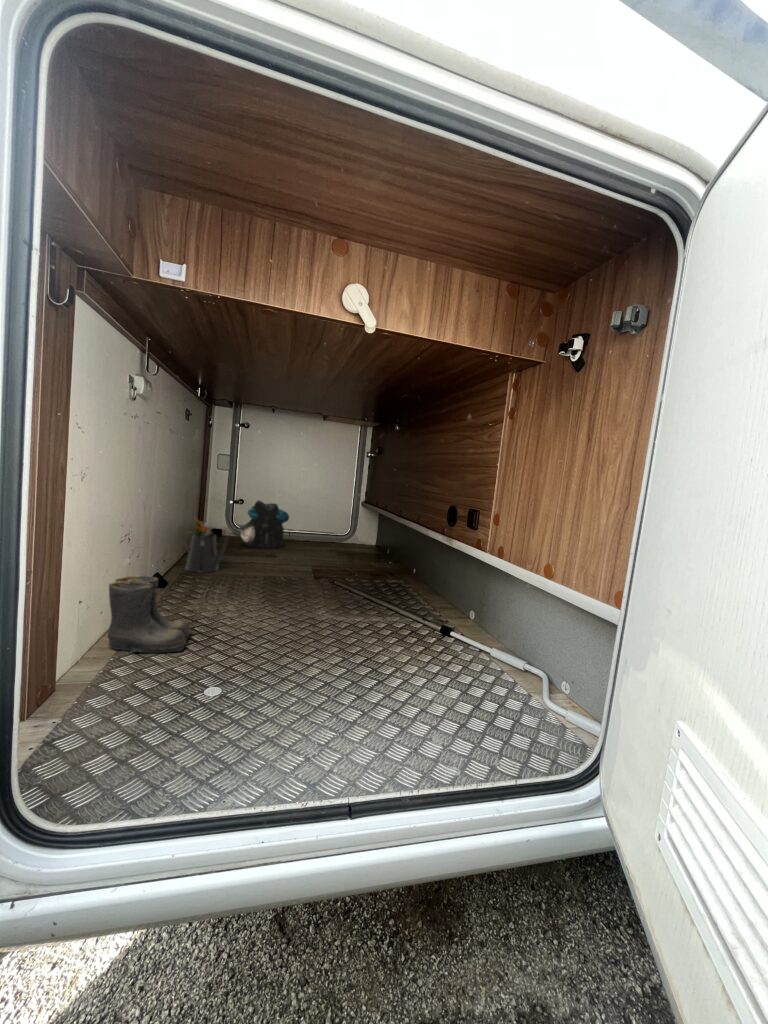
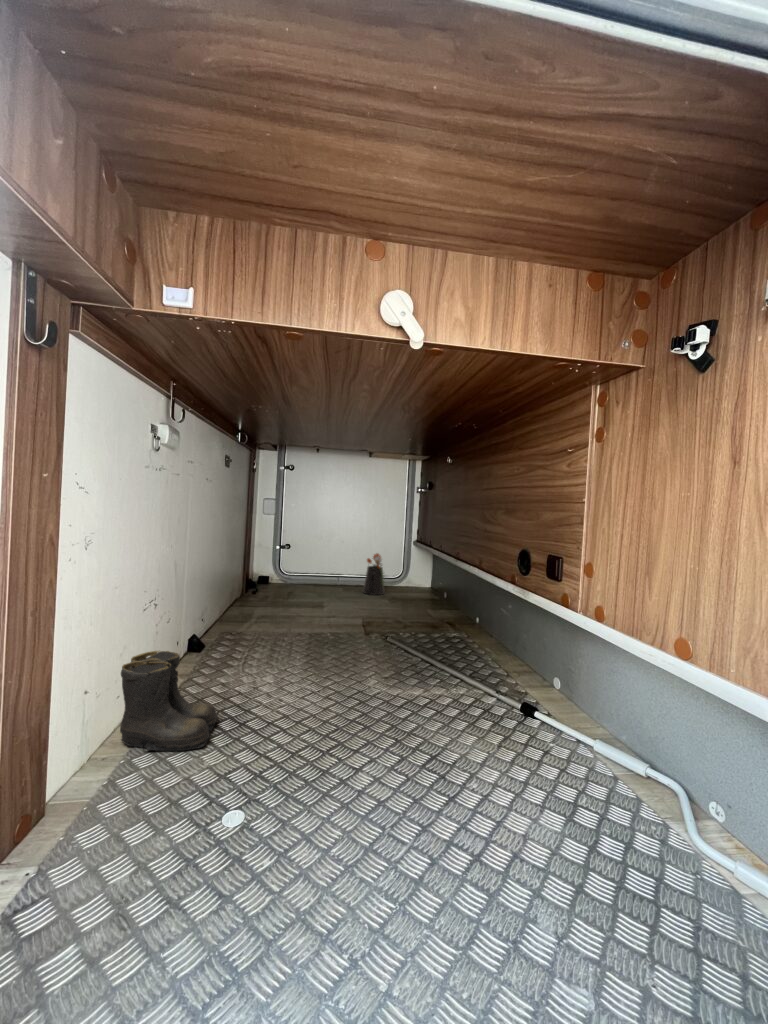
backpack: present [239,501,289,548] -> none [285,543,336,594]
watering can: present [184,521,228,573] -> present [363,554,385,595]

